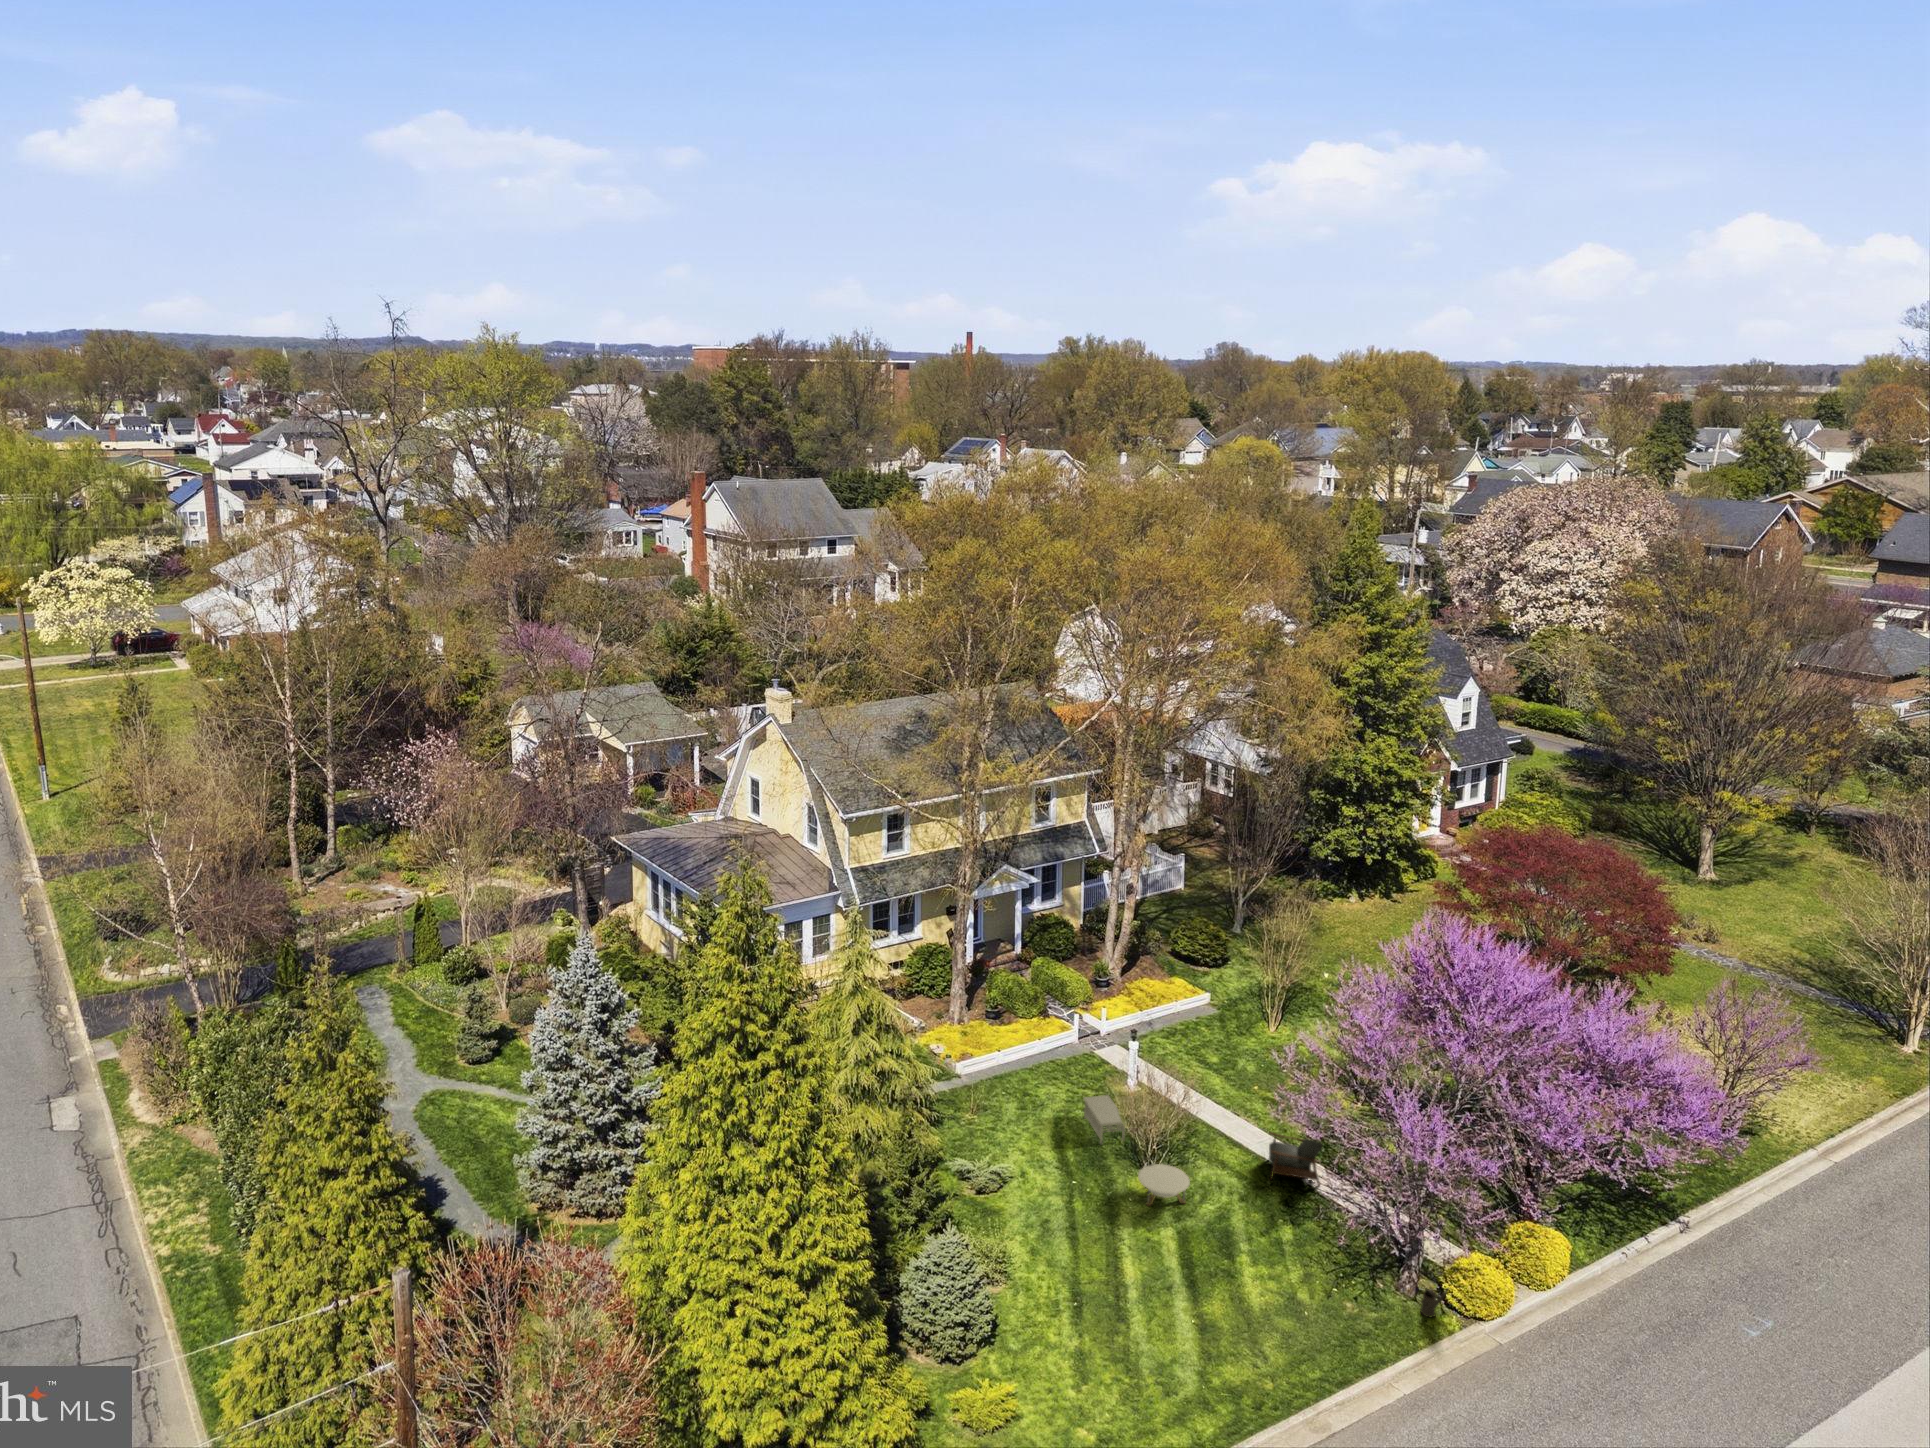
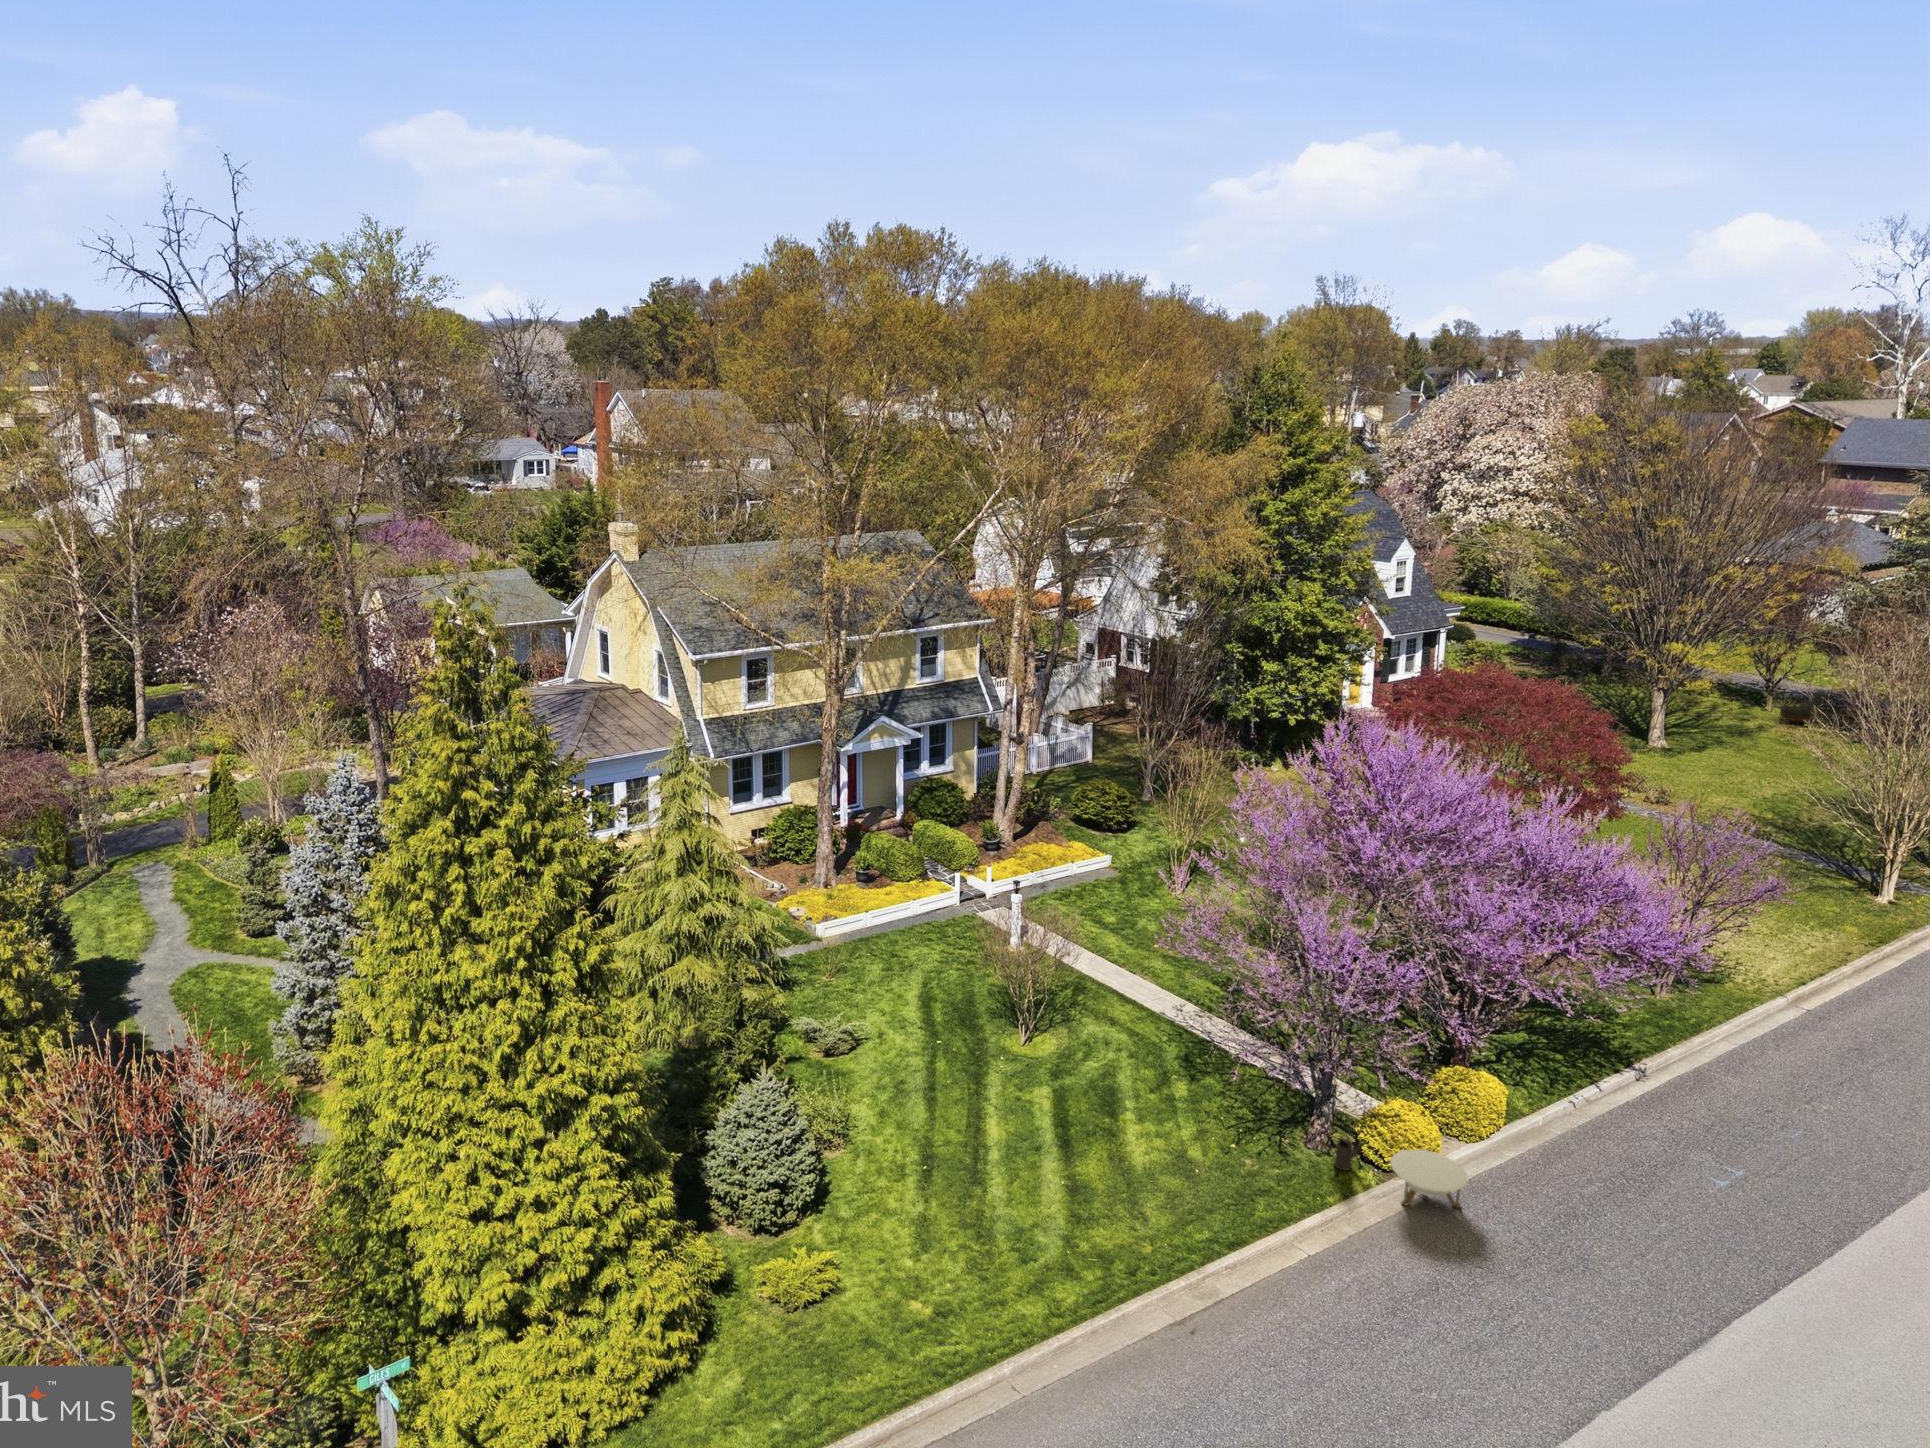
storage bench: present [1084,1095,1125,1143] -> none [958,950,1005,1002]
chair: present [1268,1132,1322,1185] -> present [1780,691,1823,722]
round table: present [1138,1164,1190,1206] -> present [1391,1150,1468,1208]

